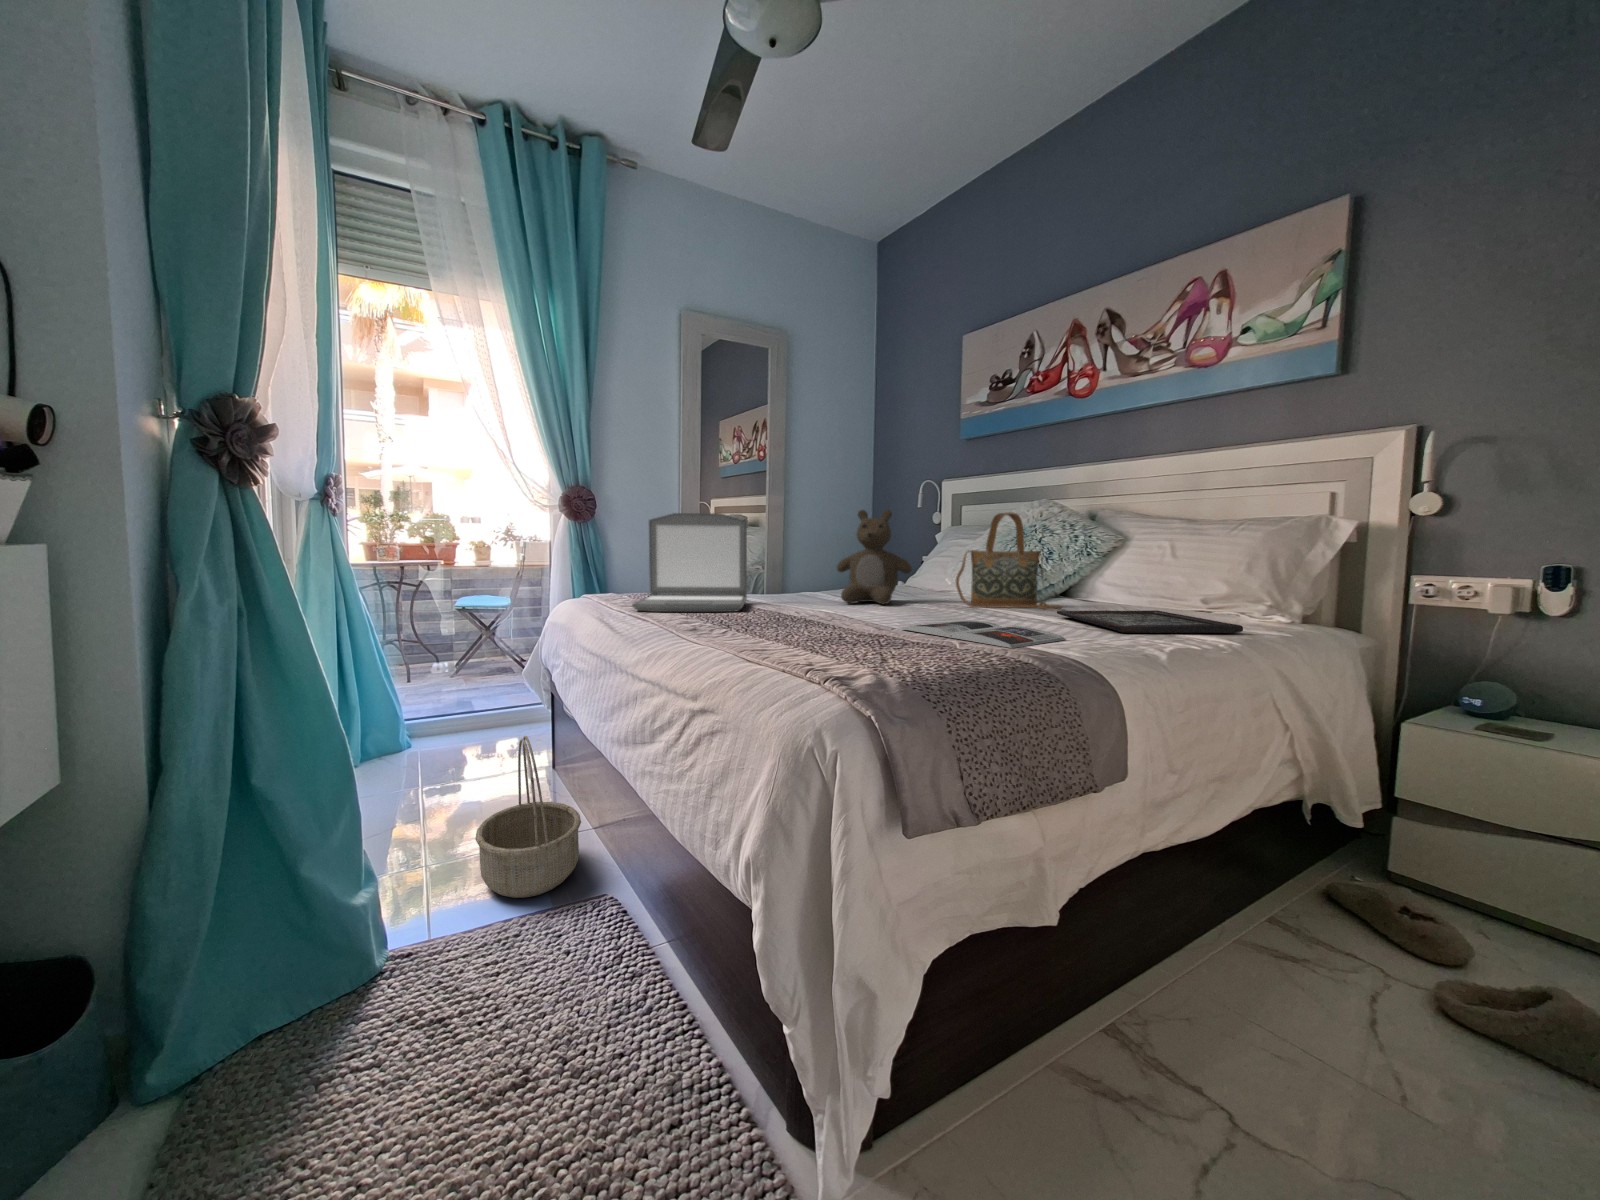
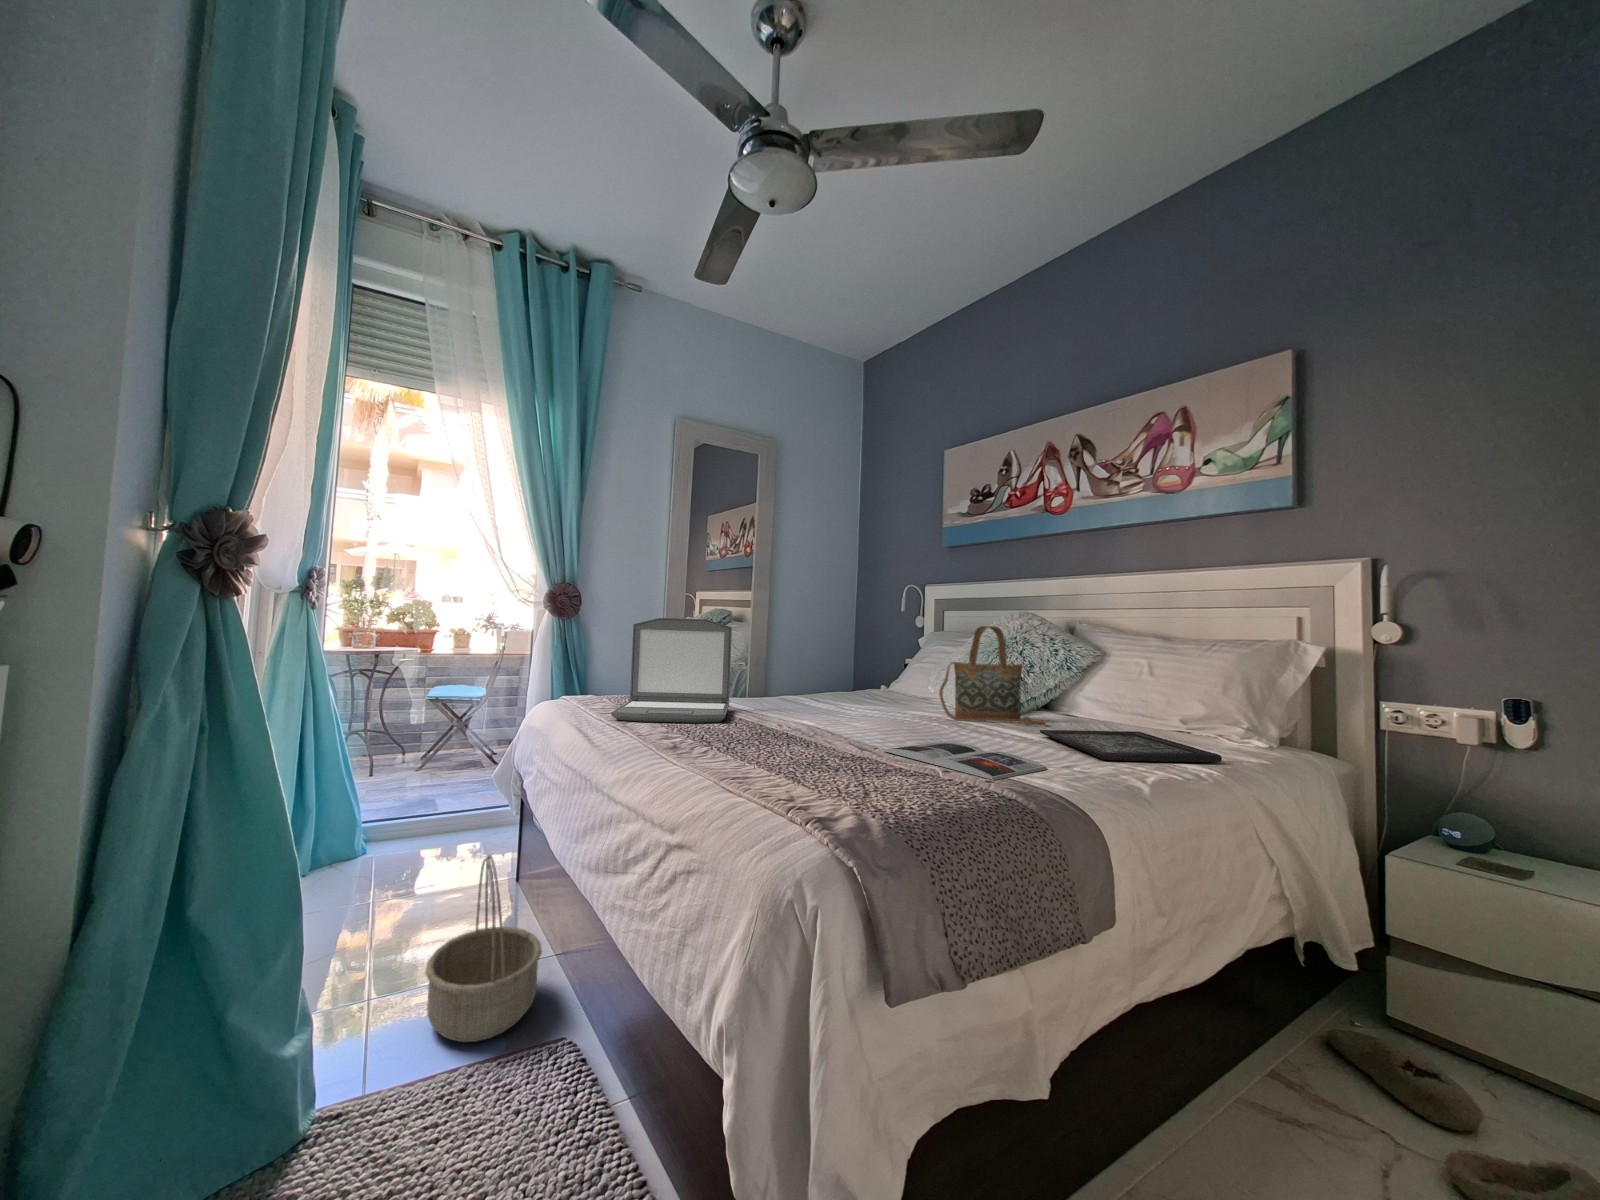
teddy bear: present [837,510,912,605] -> none [820,618,896,715]

